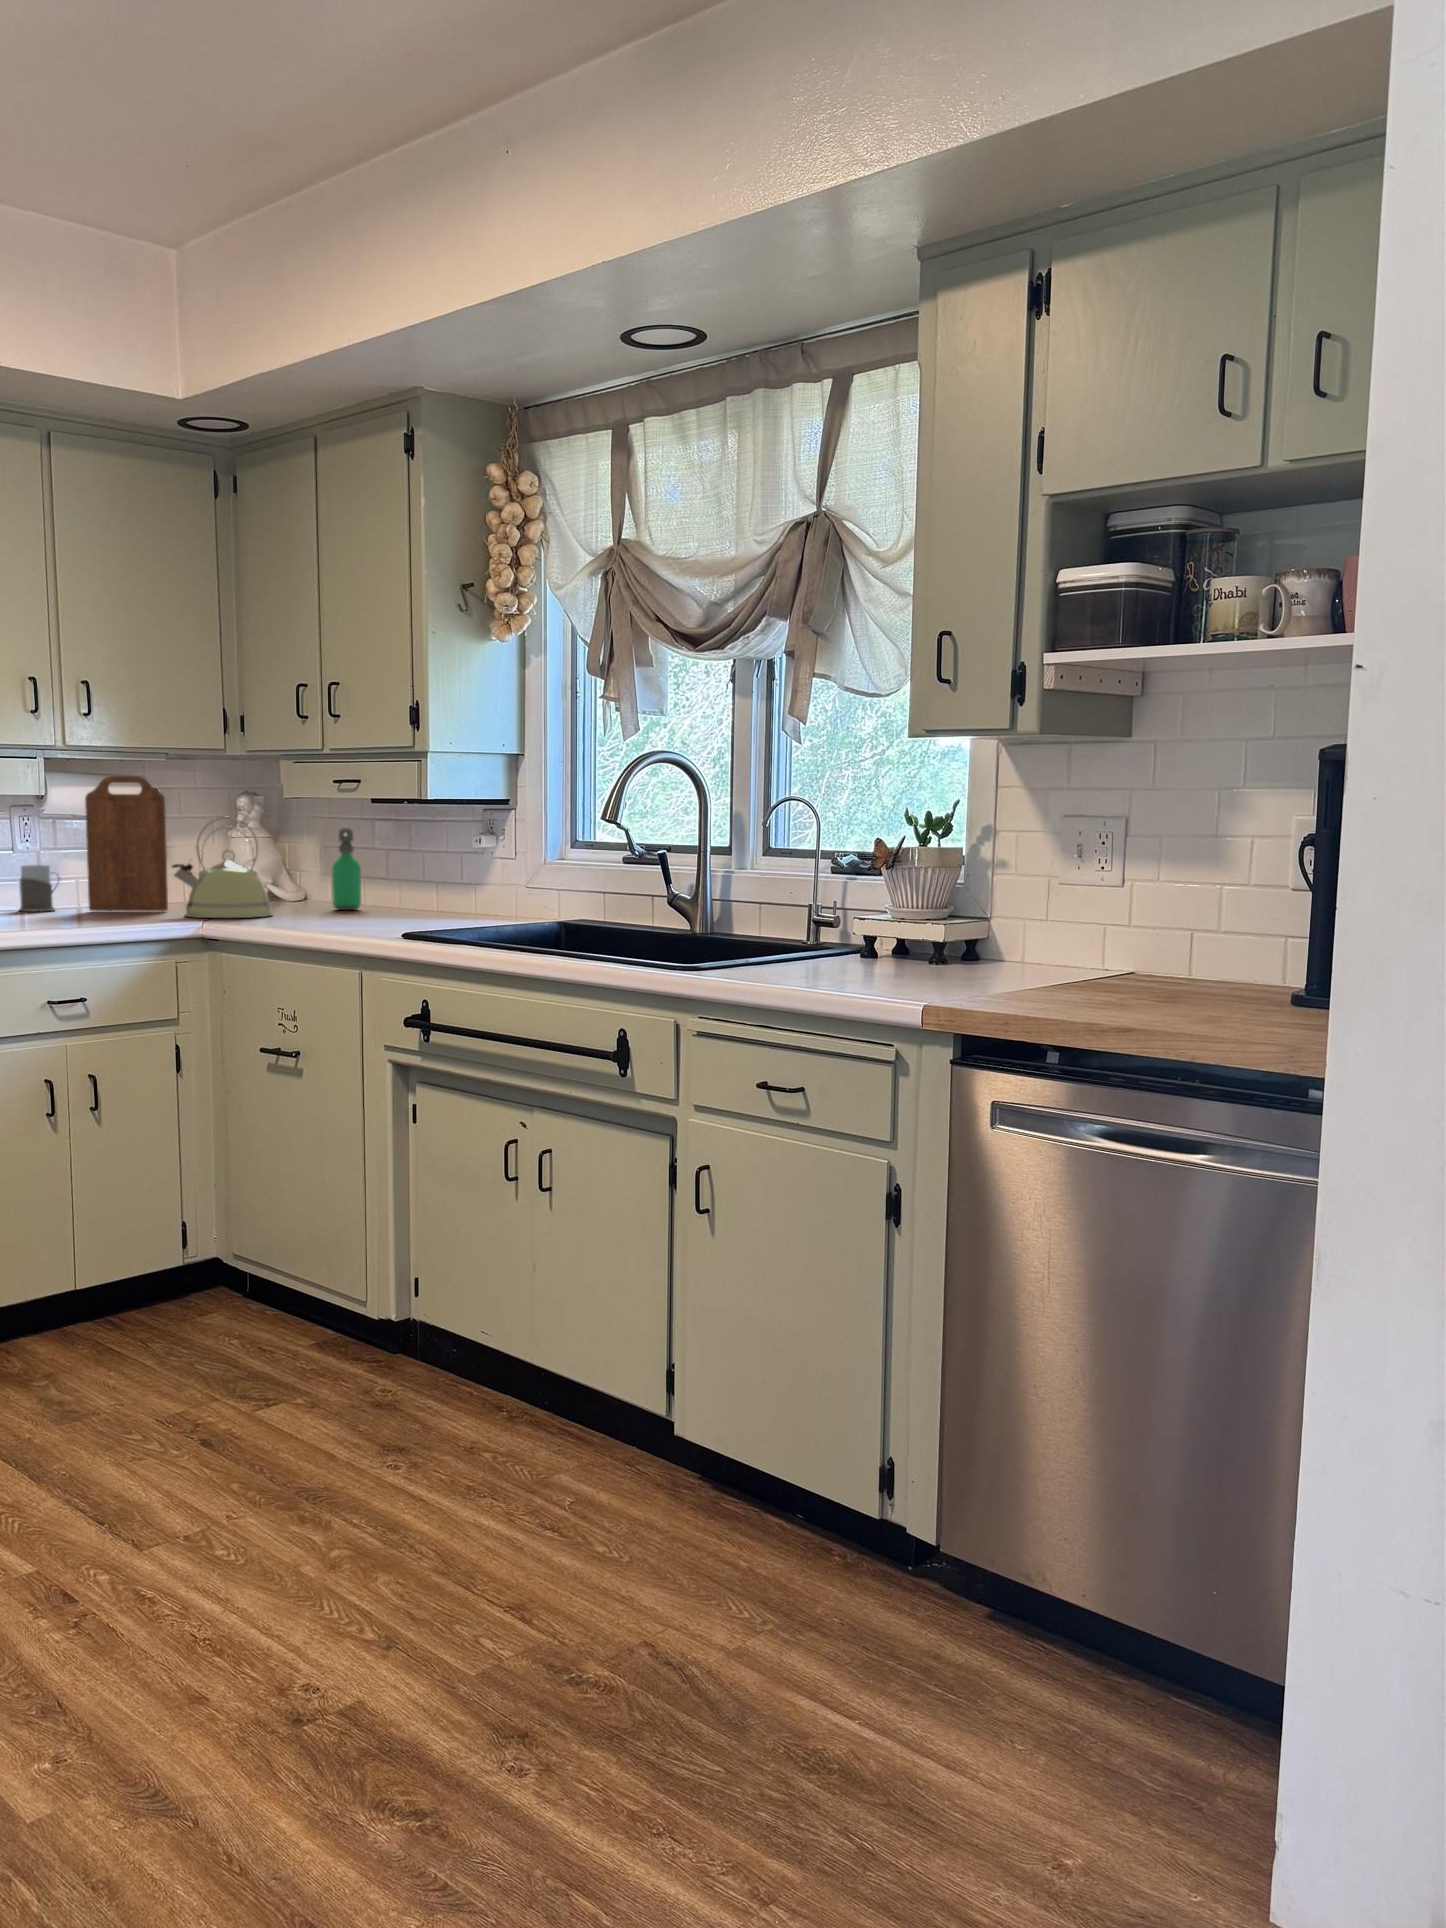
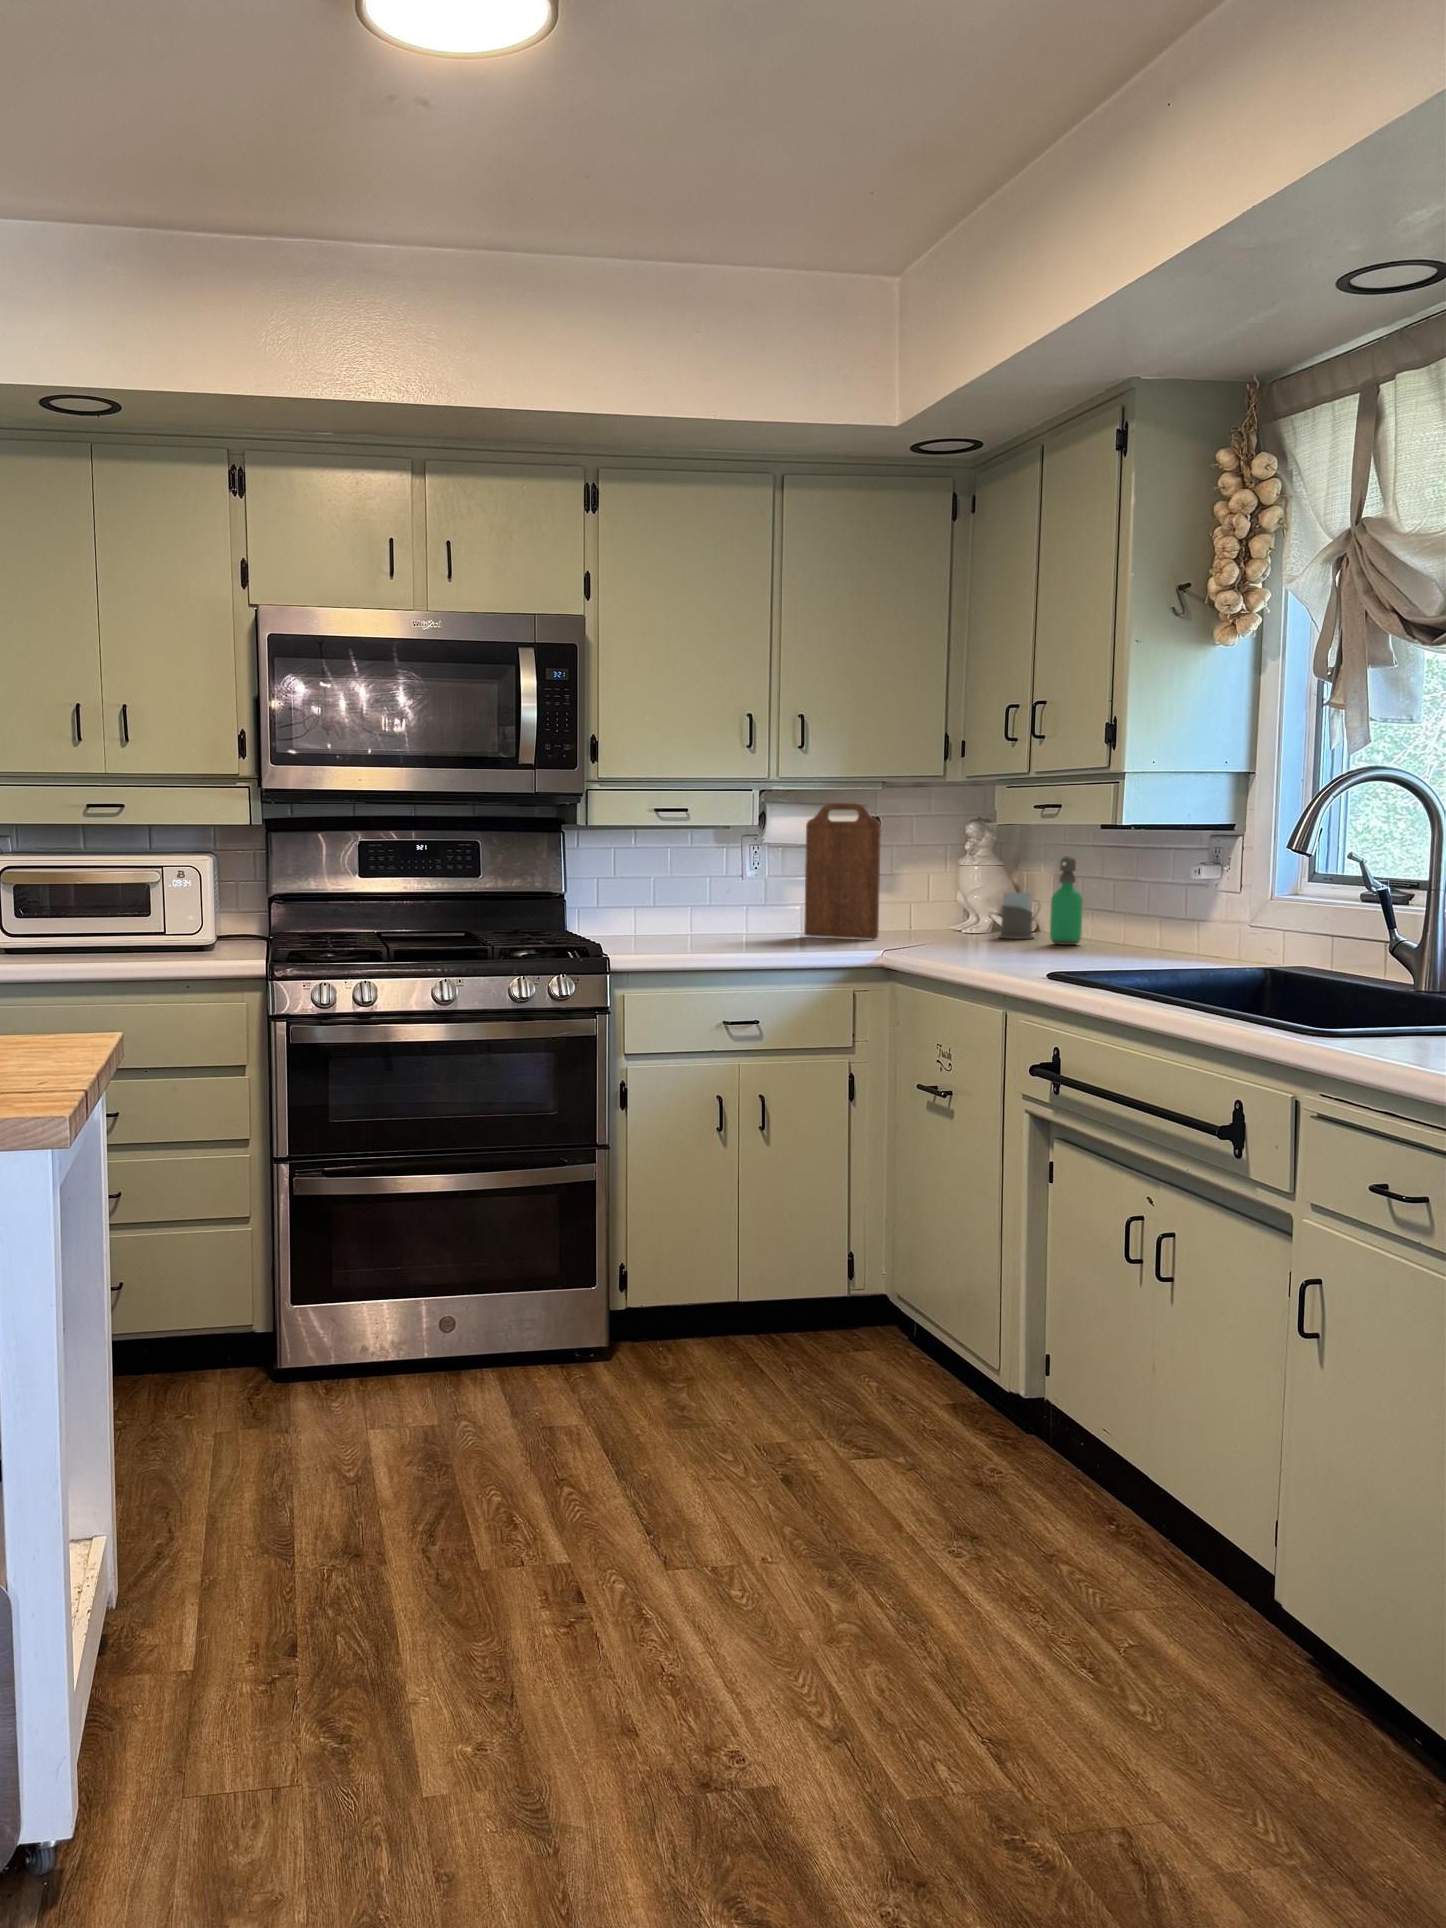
kettle: present [172,817,272,918] -> none [874,844,975,949]
mug: present [19,865,59,912] -> present [999,893,1039,939]

